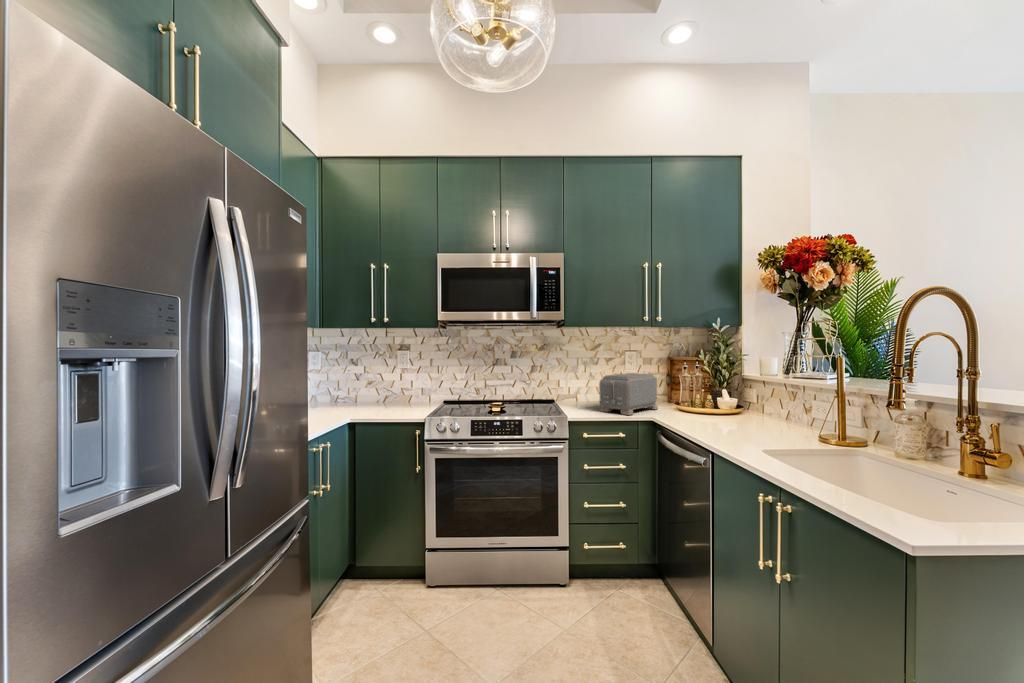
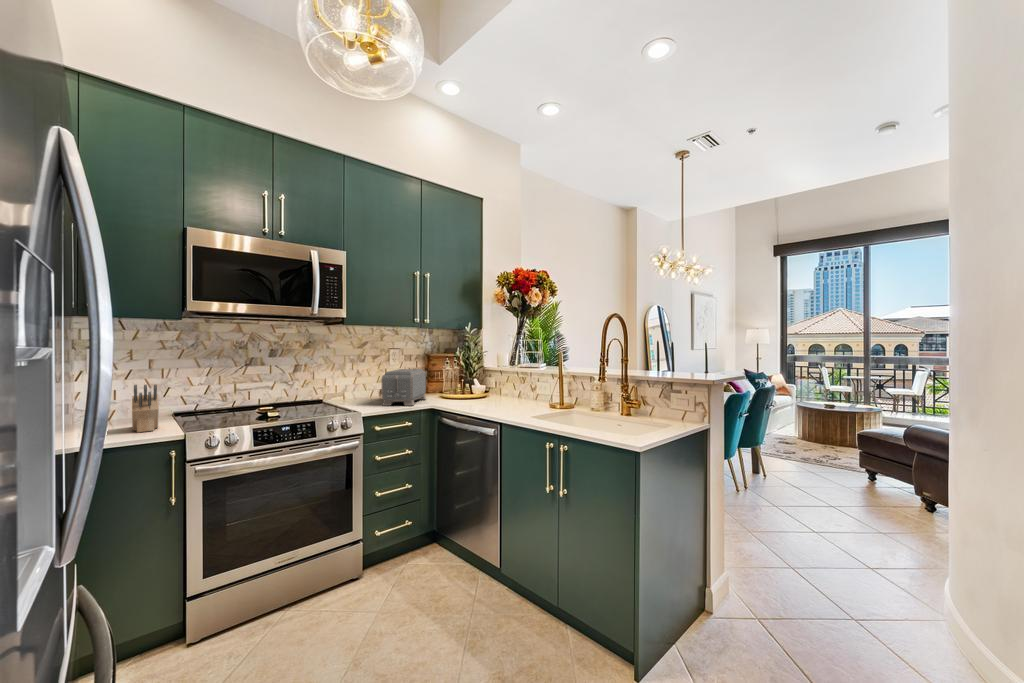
knife block: none [398,377,424,412] -> present [132,385,159,432]

